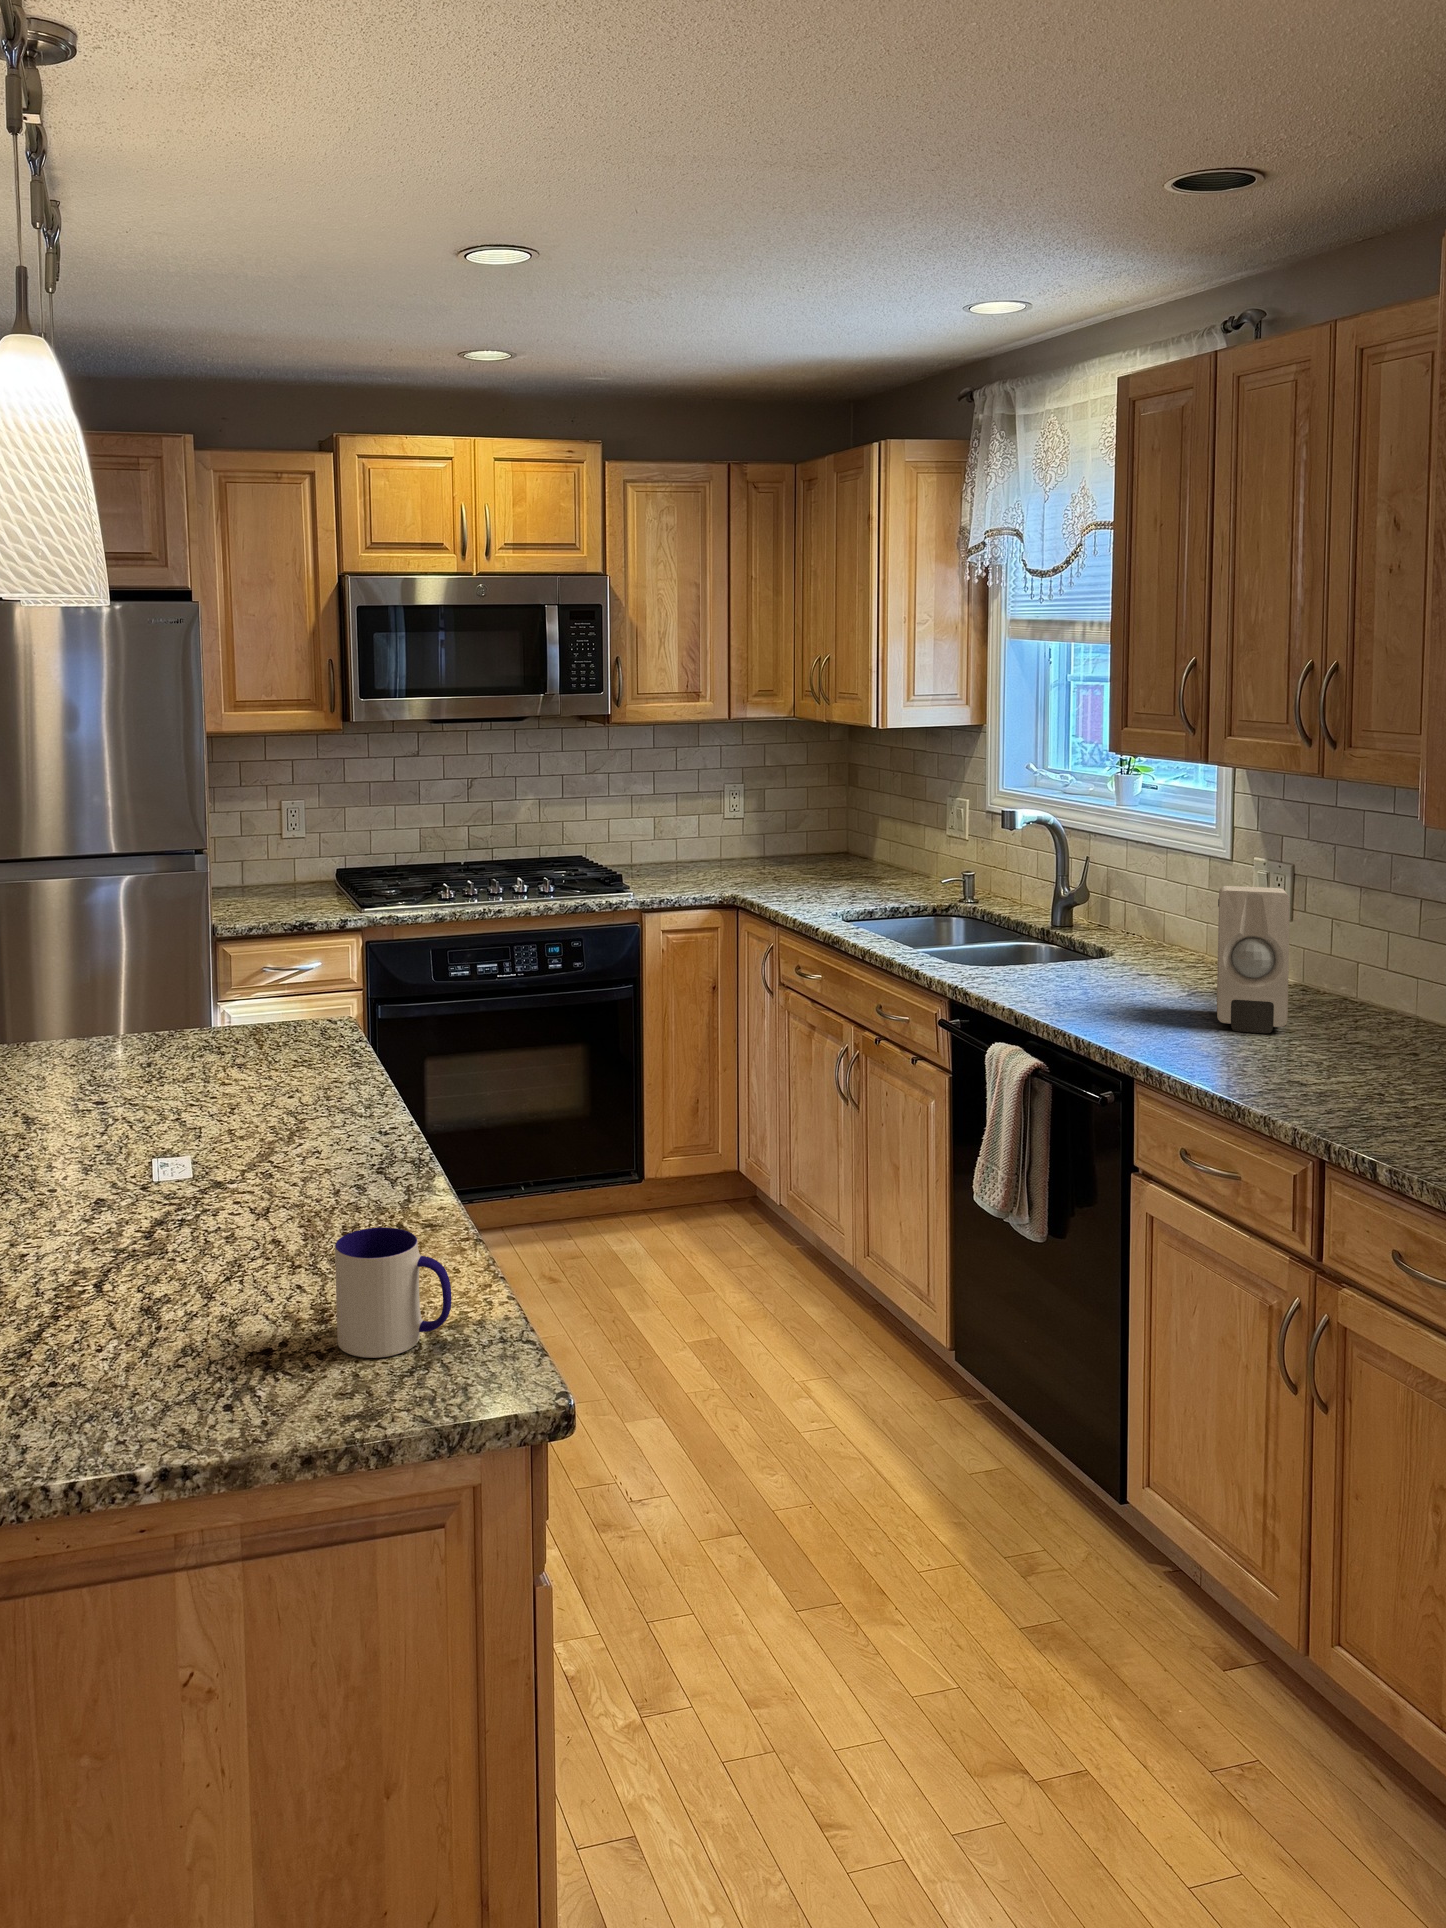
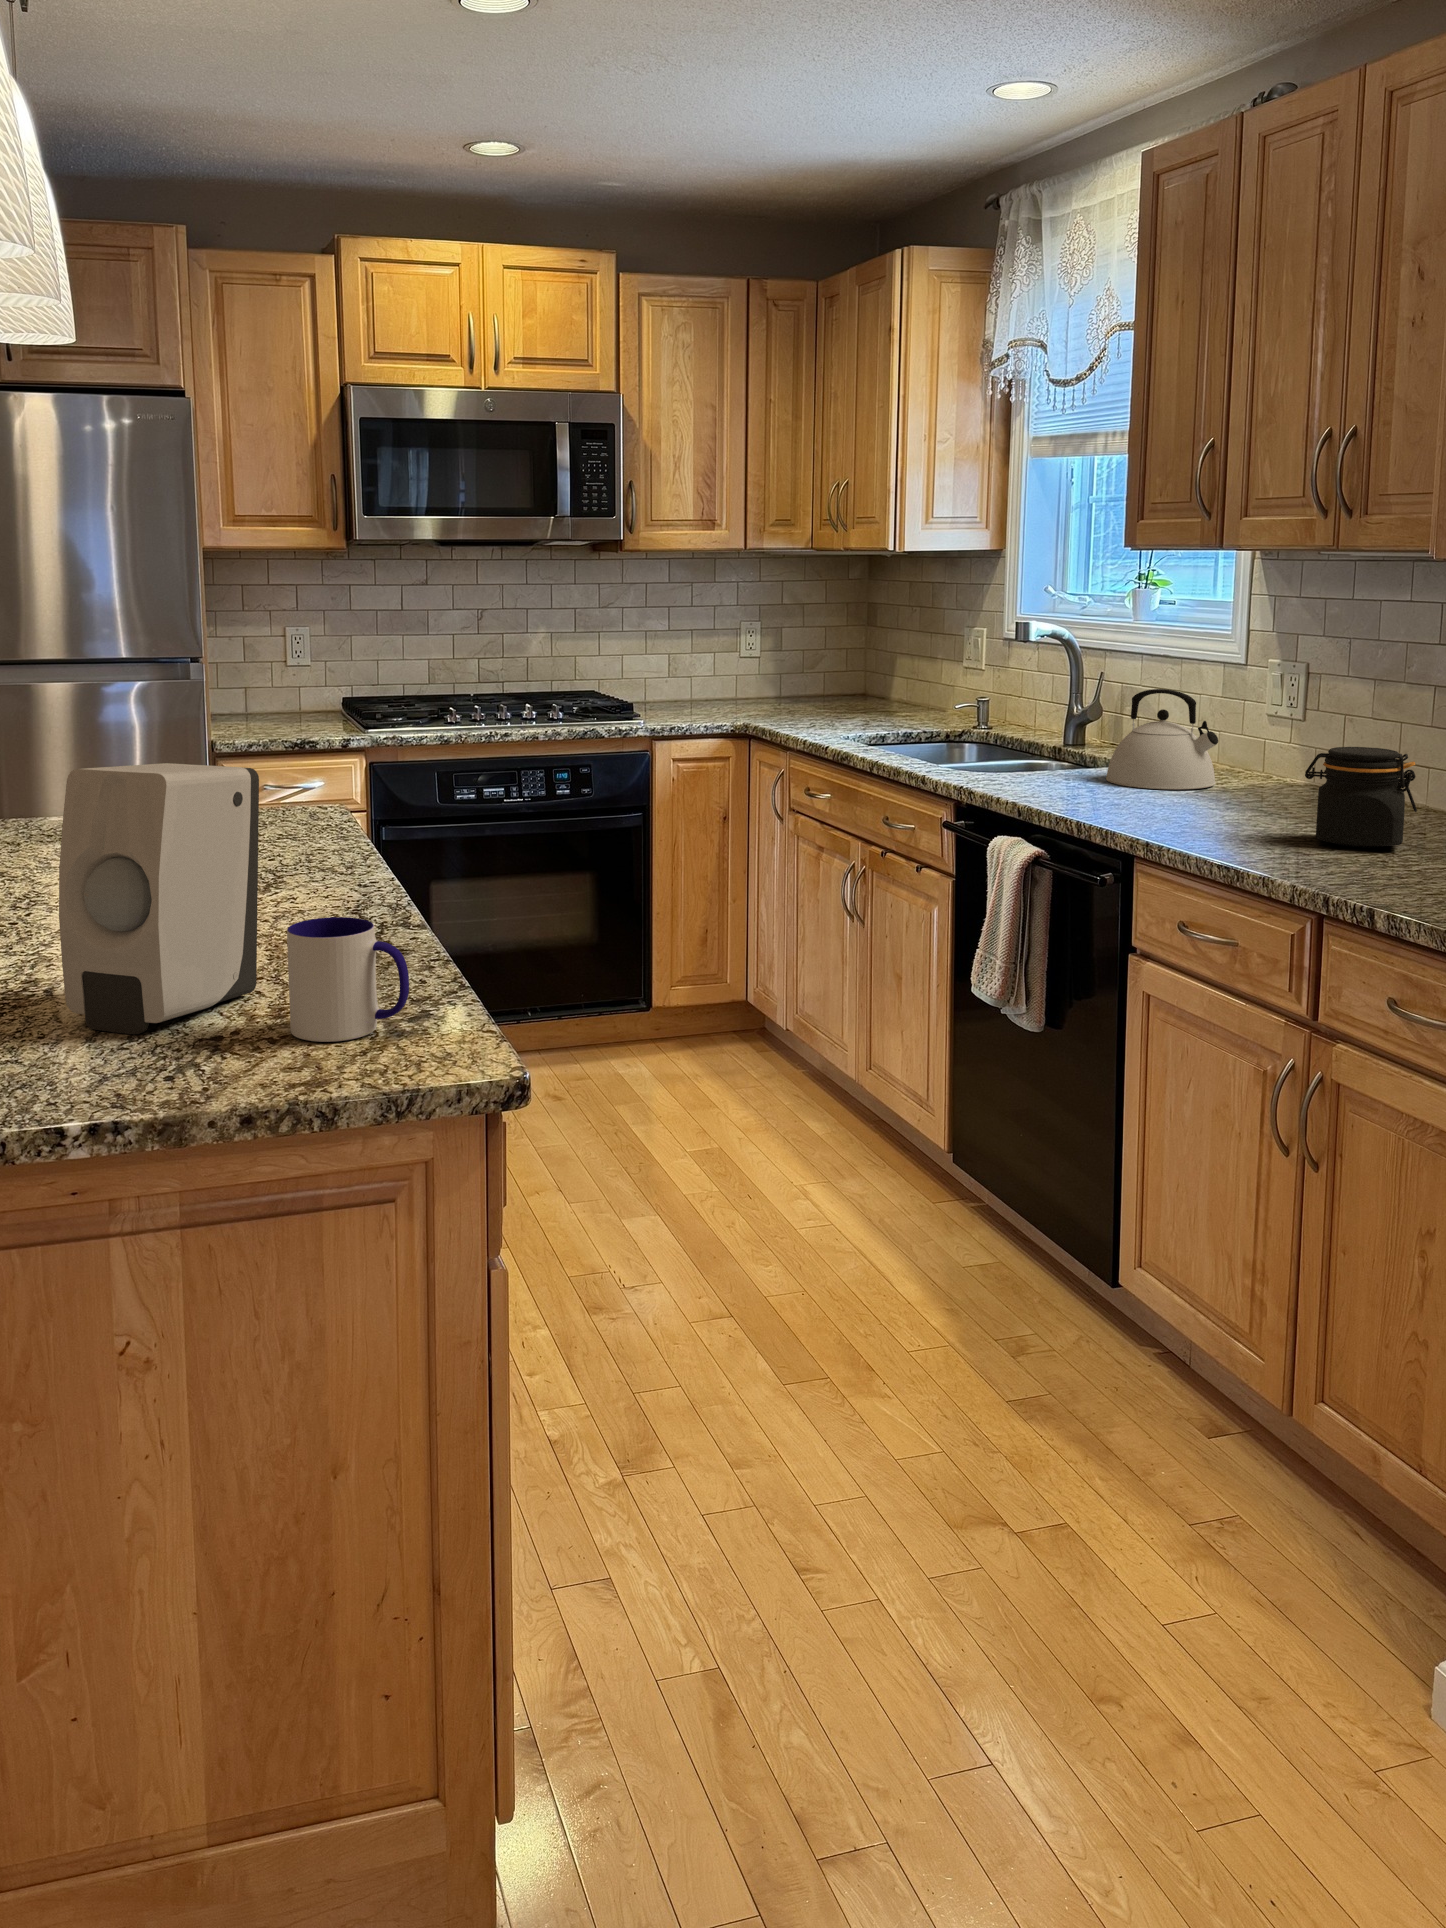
soap dispenser: present [1217,886,1290,1033] -> present [59,763,259,1034]
kettle: none [1098,889,1208,991] -> present [1106,689,1218,789]
jar: none [1298,970,1410,1072] -> present [1305,747,1417,848]

